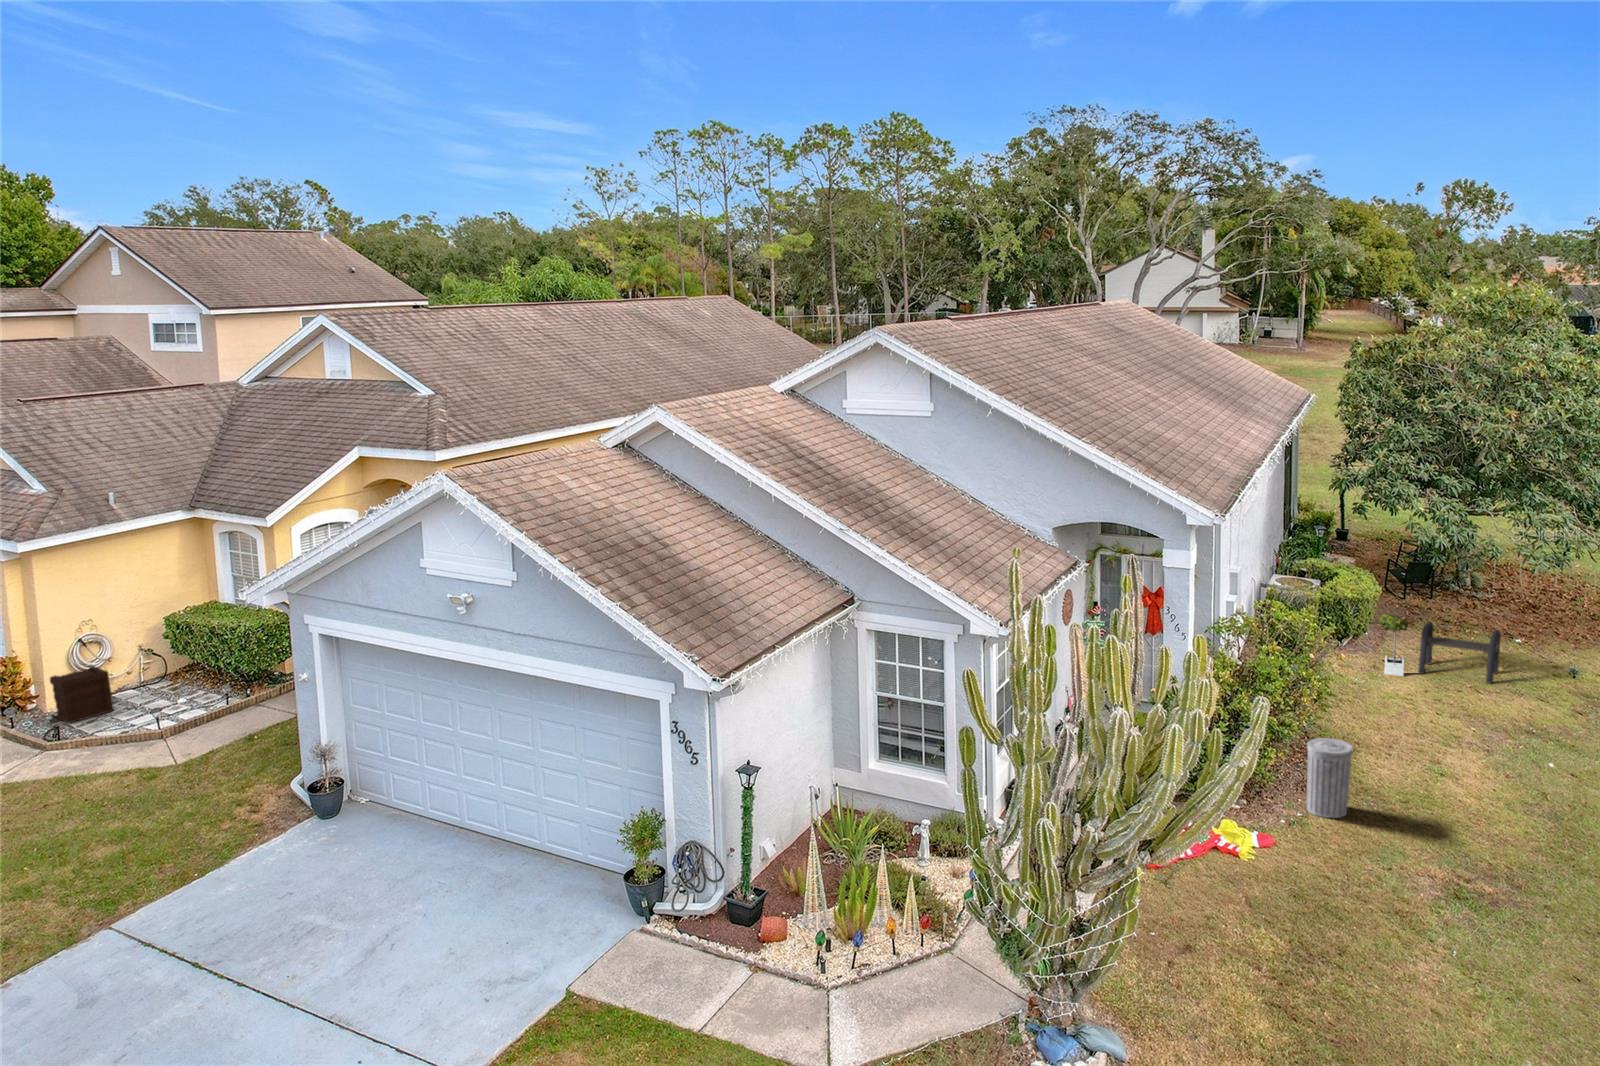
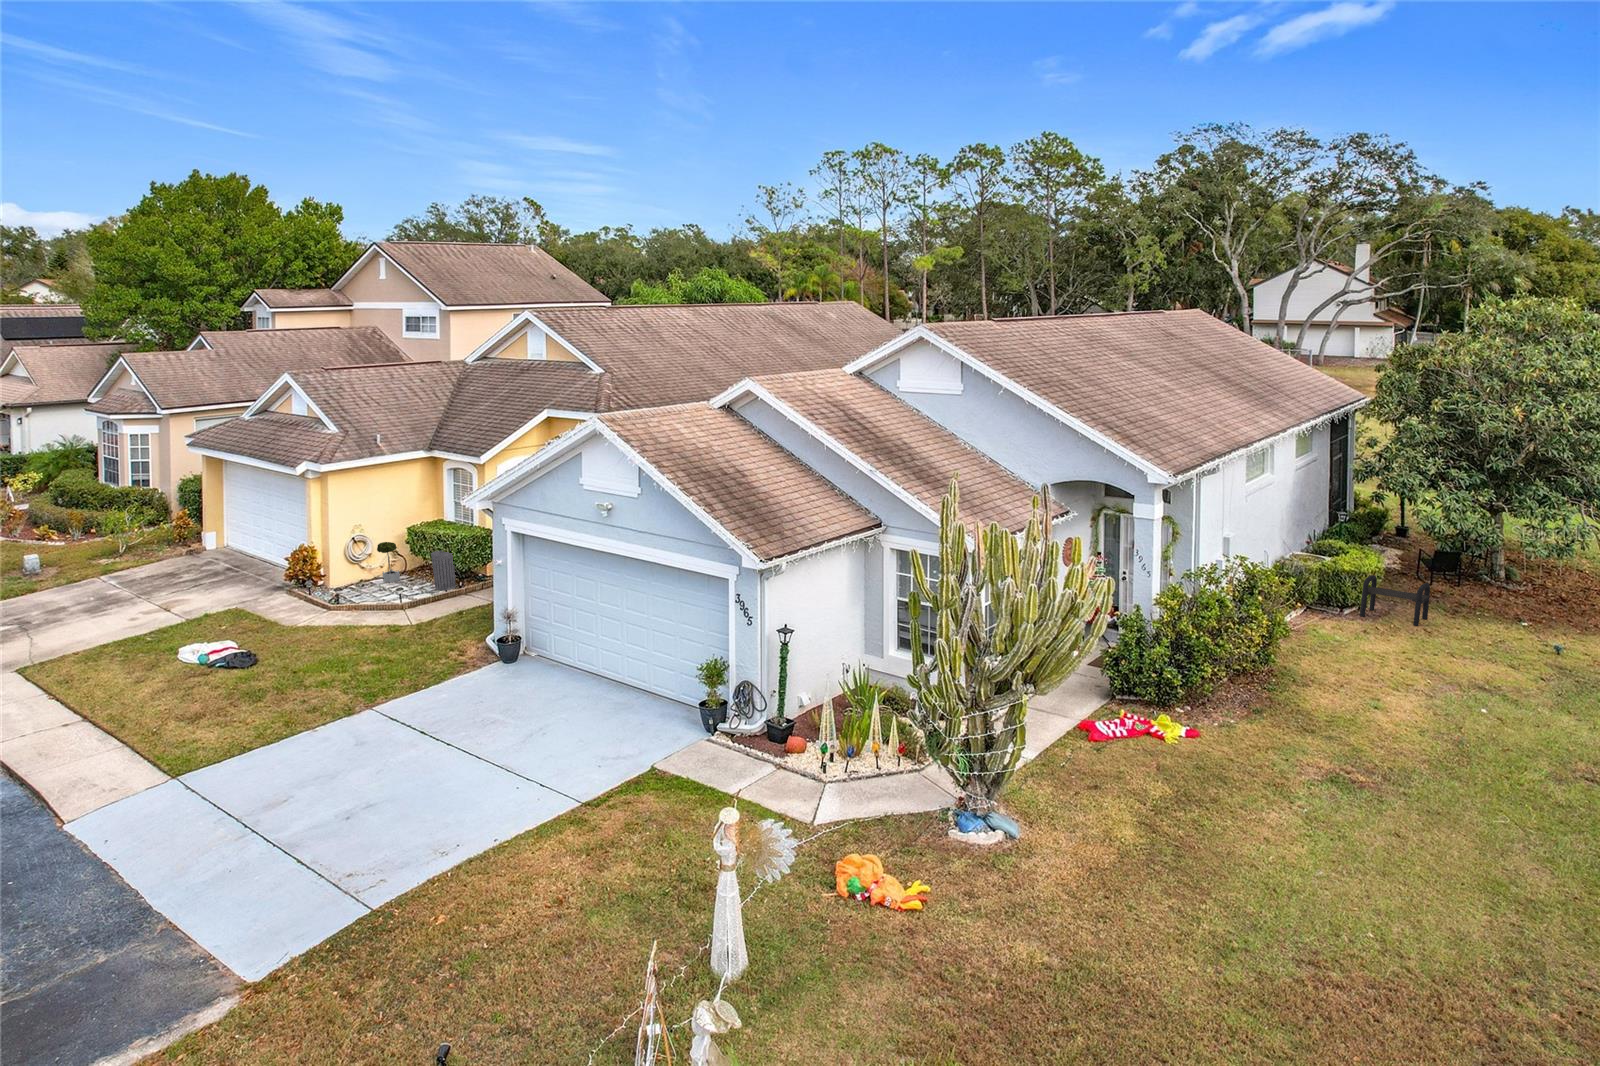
potted tree: present [1379,614,1409,676] -> present [377,542,400,583]
wooden crate: present [50,665,114,723] -> none [324,558,370,598]
trash can: present [1307,738,1353,818] -> present [431,551,456,590]

